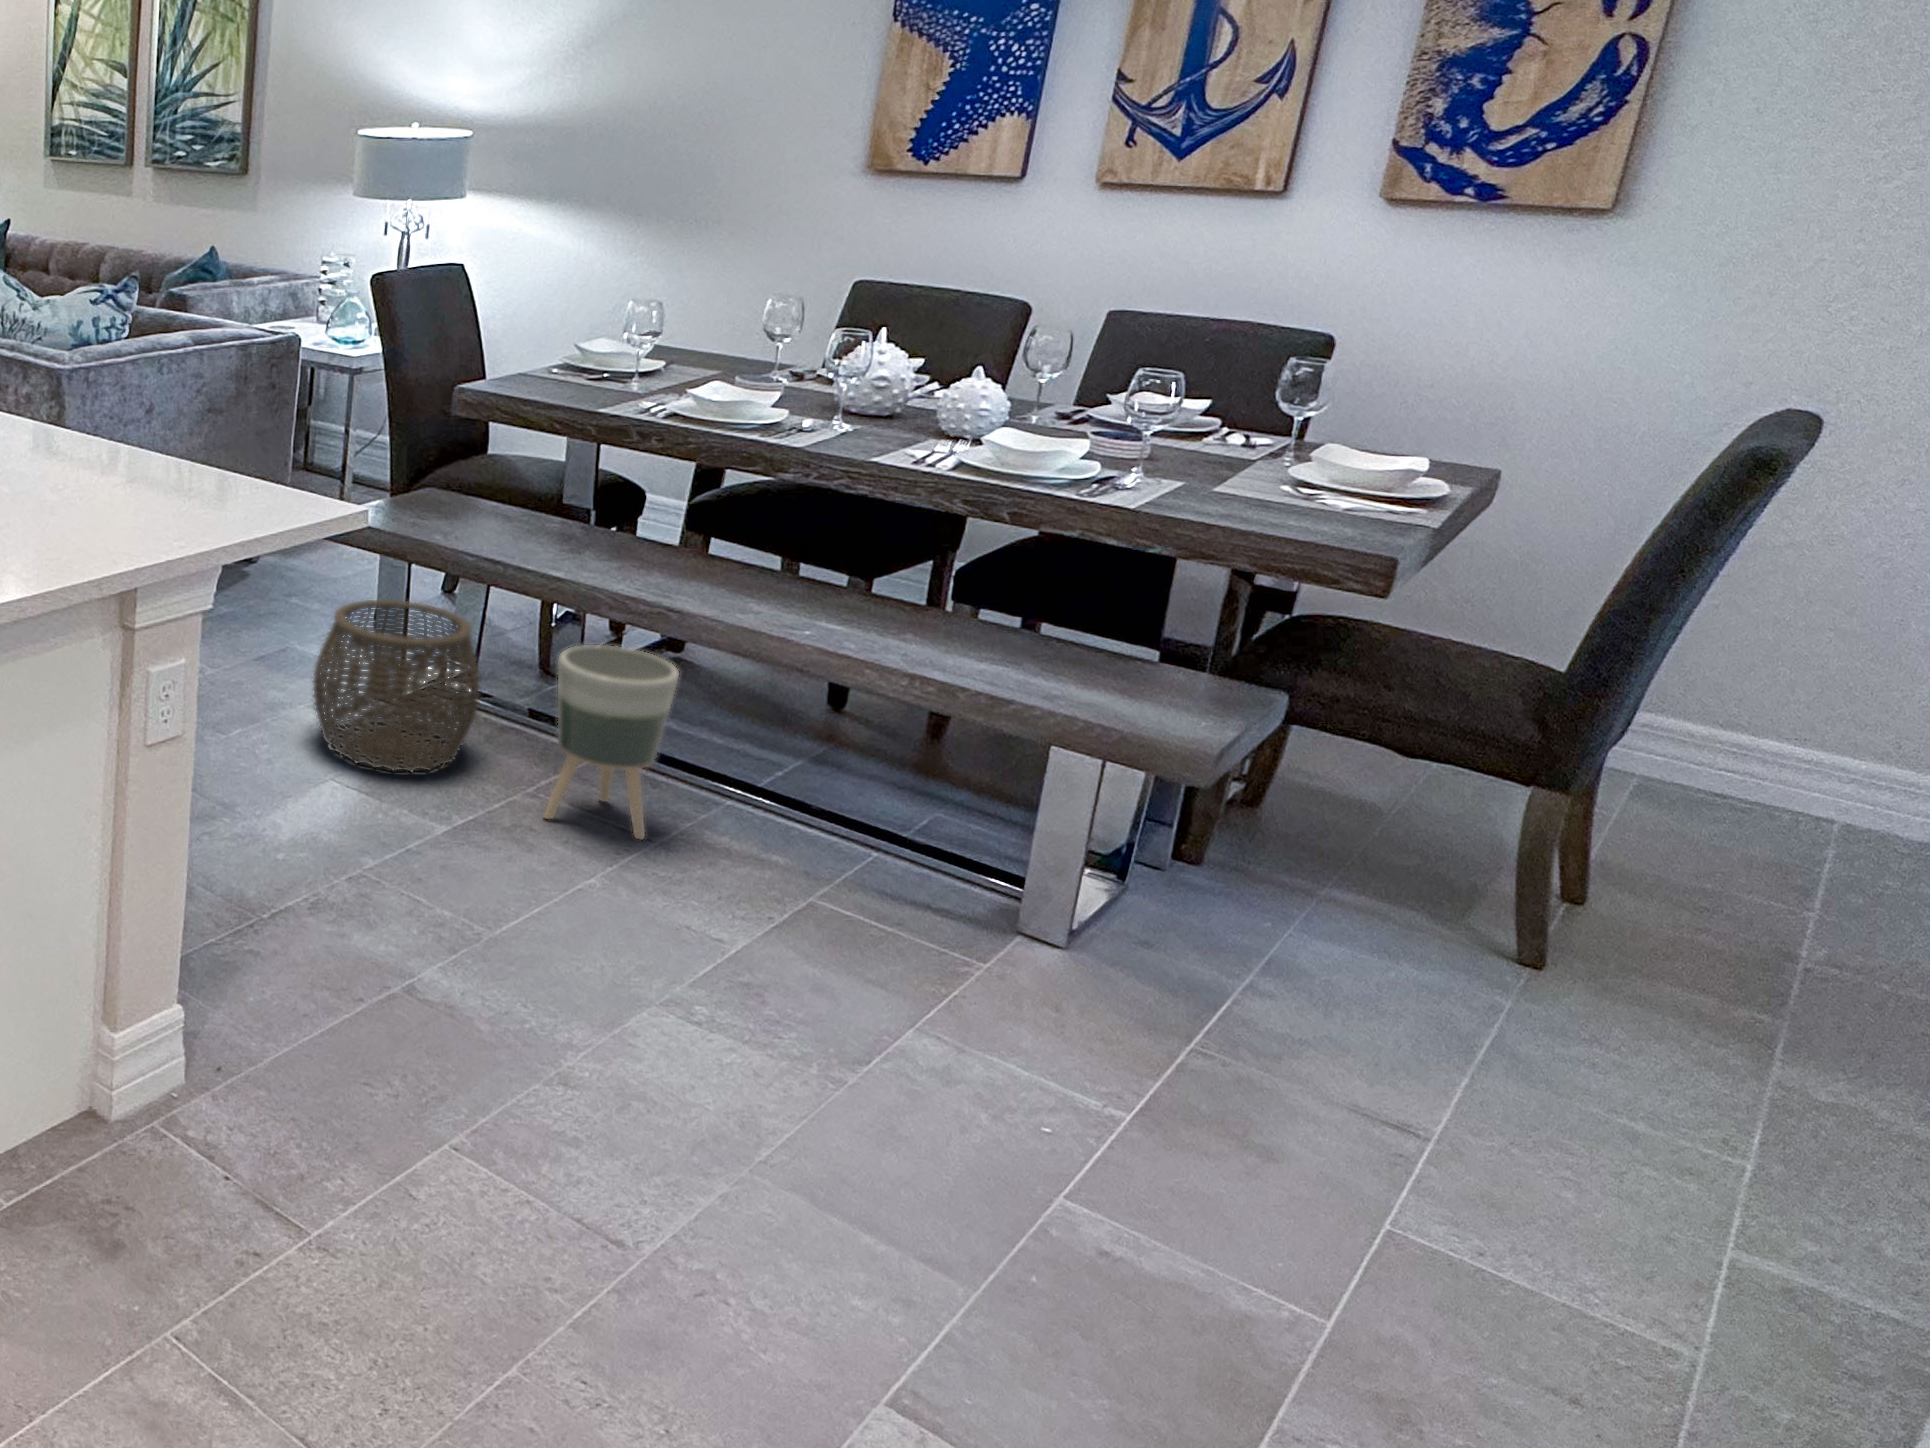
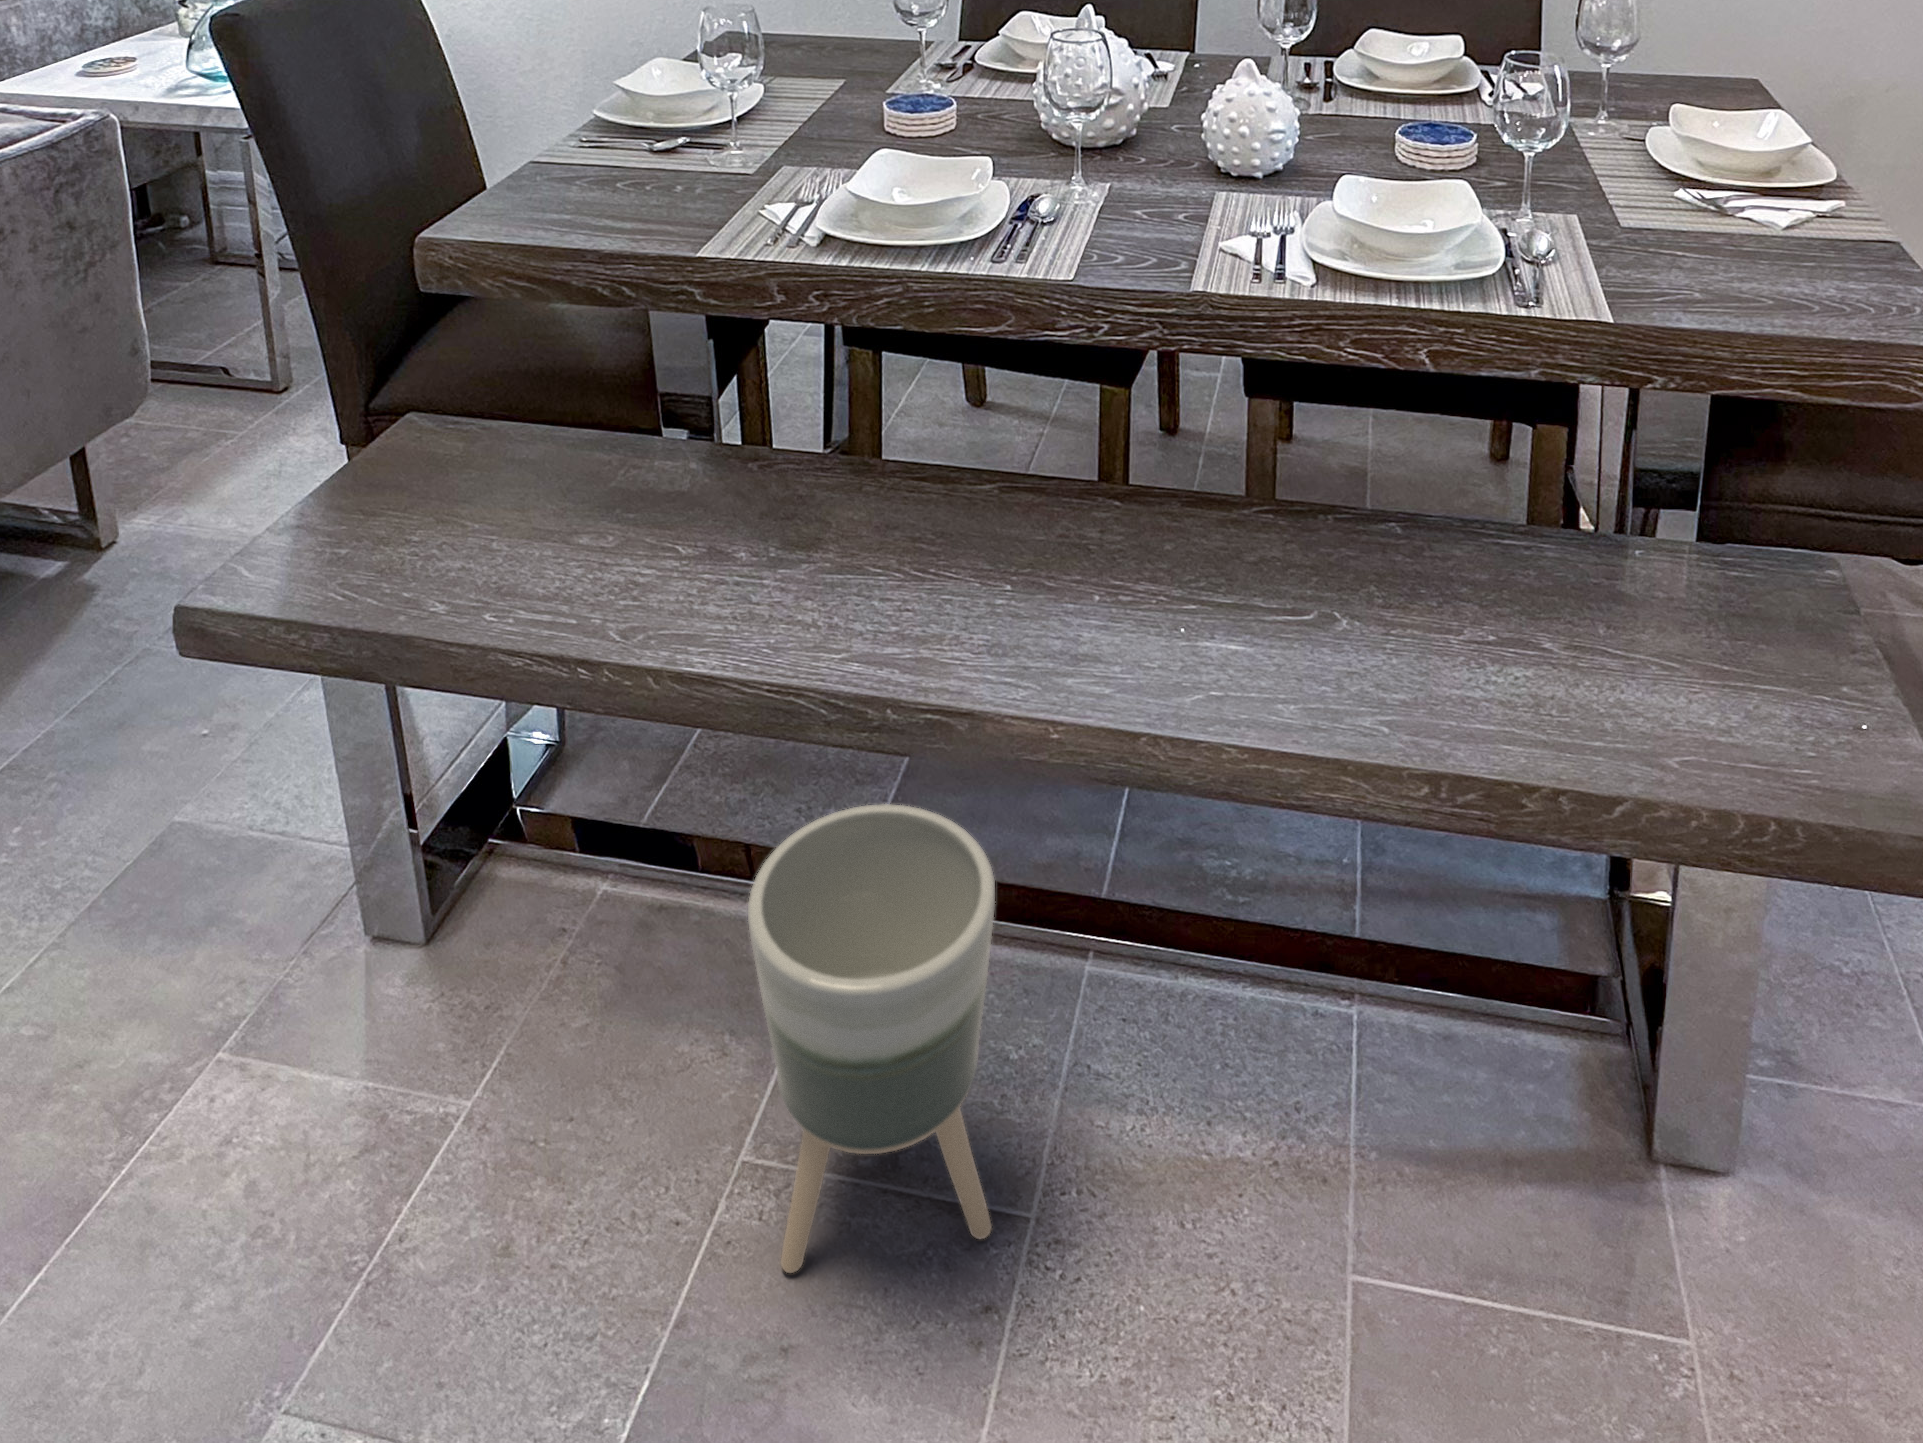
woven basket: present [313,600,480,771] -> none [180,772,586,1284]

